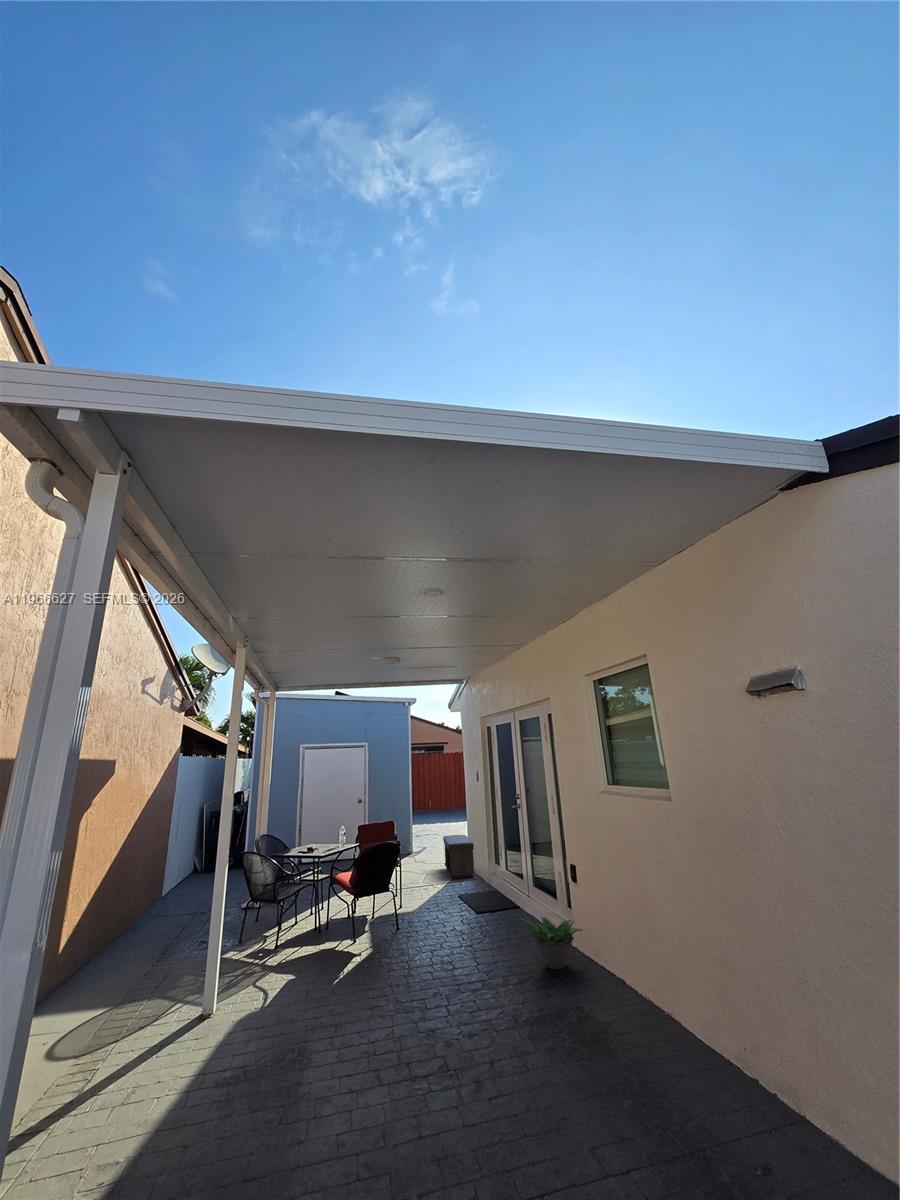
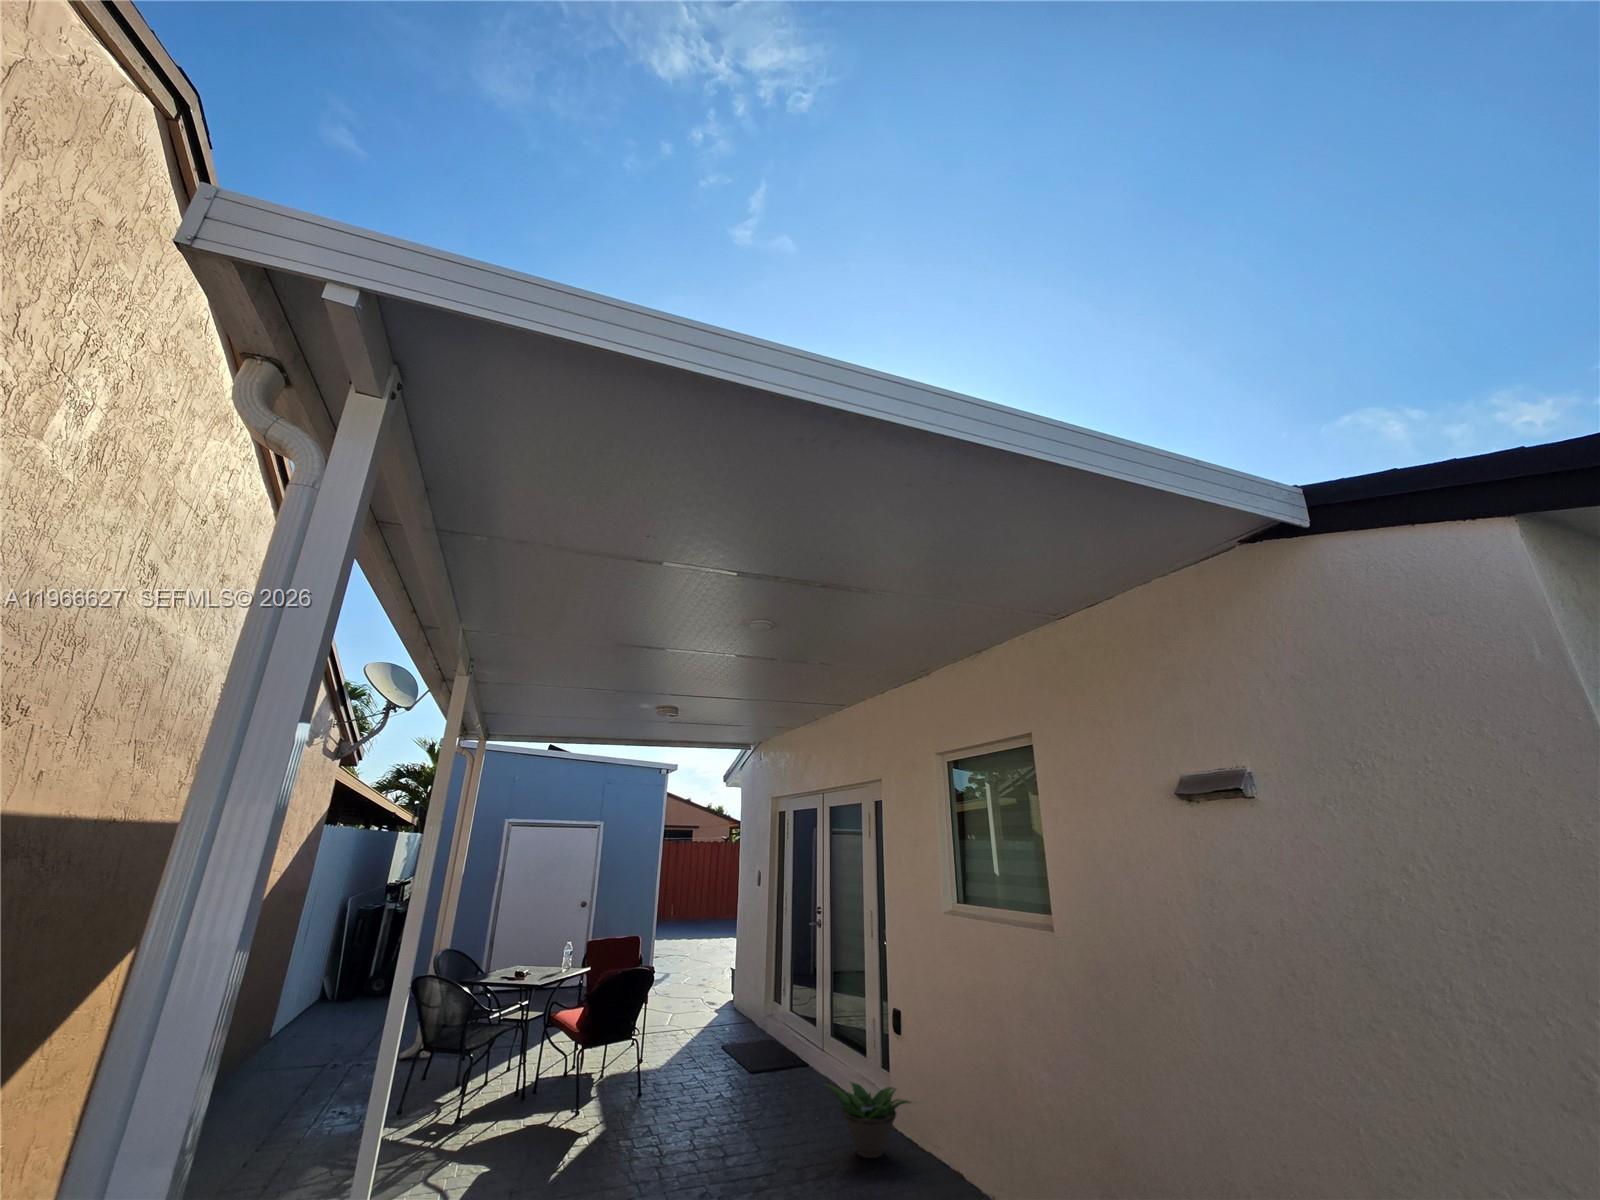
bench: present [443,835,475,879] -> none [699,959,744,1022]

